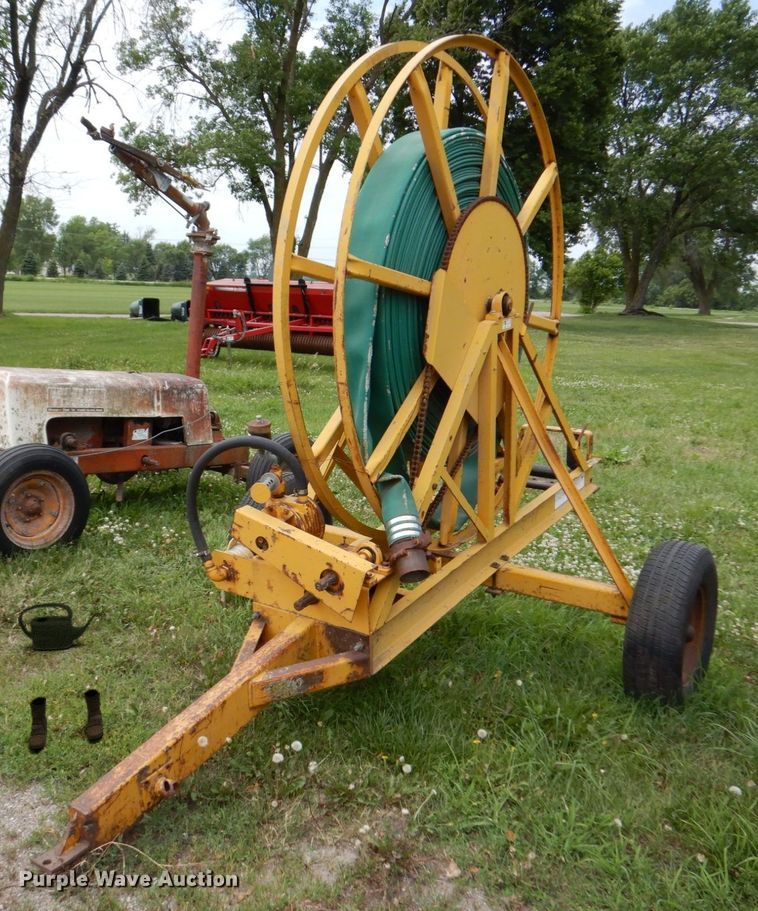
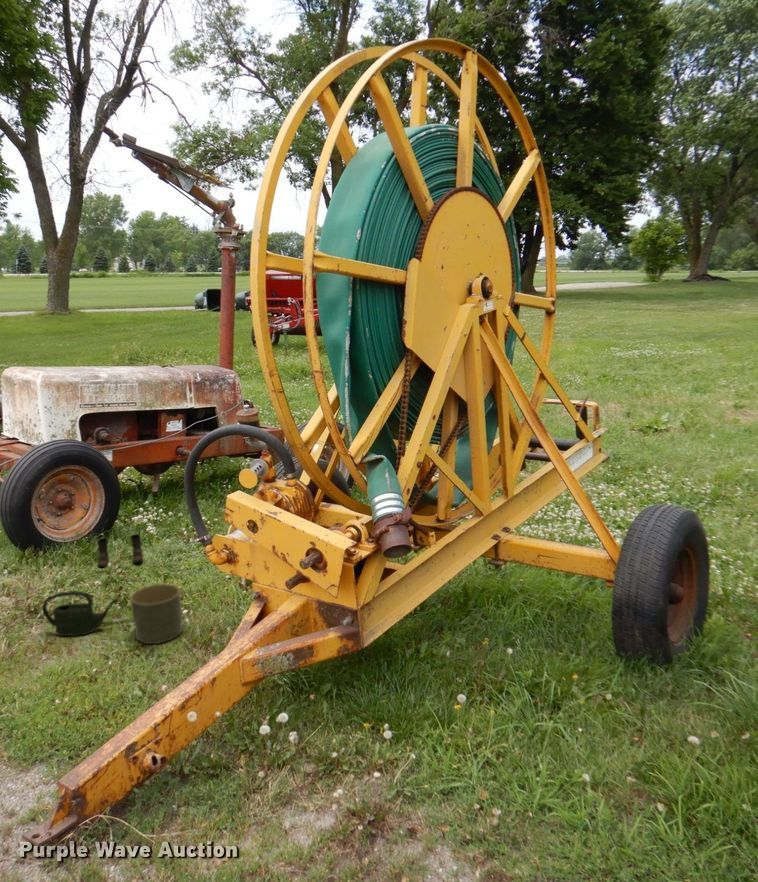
planter: none [115,598,169,661] -> present [130,584,183,644]
boots: present [29,689,103,749] -> present [97,534,143,567]

